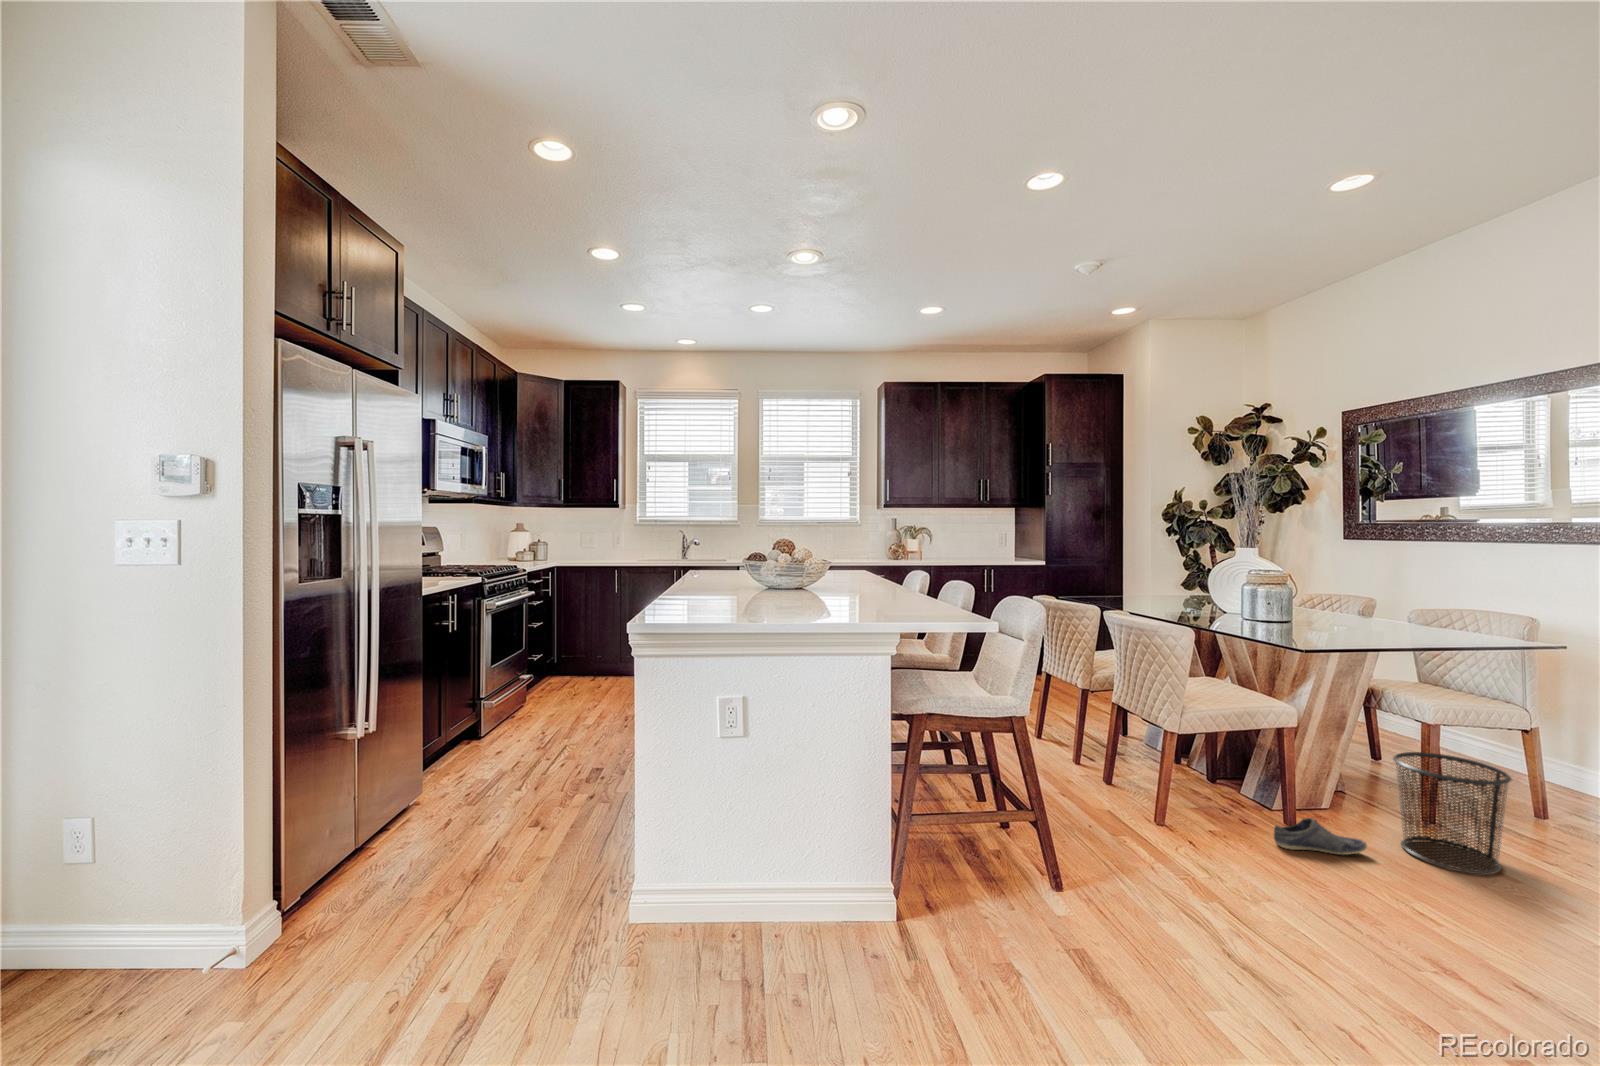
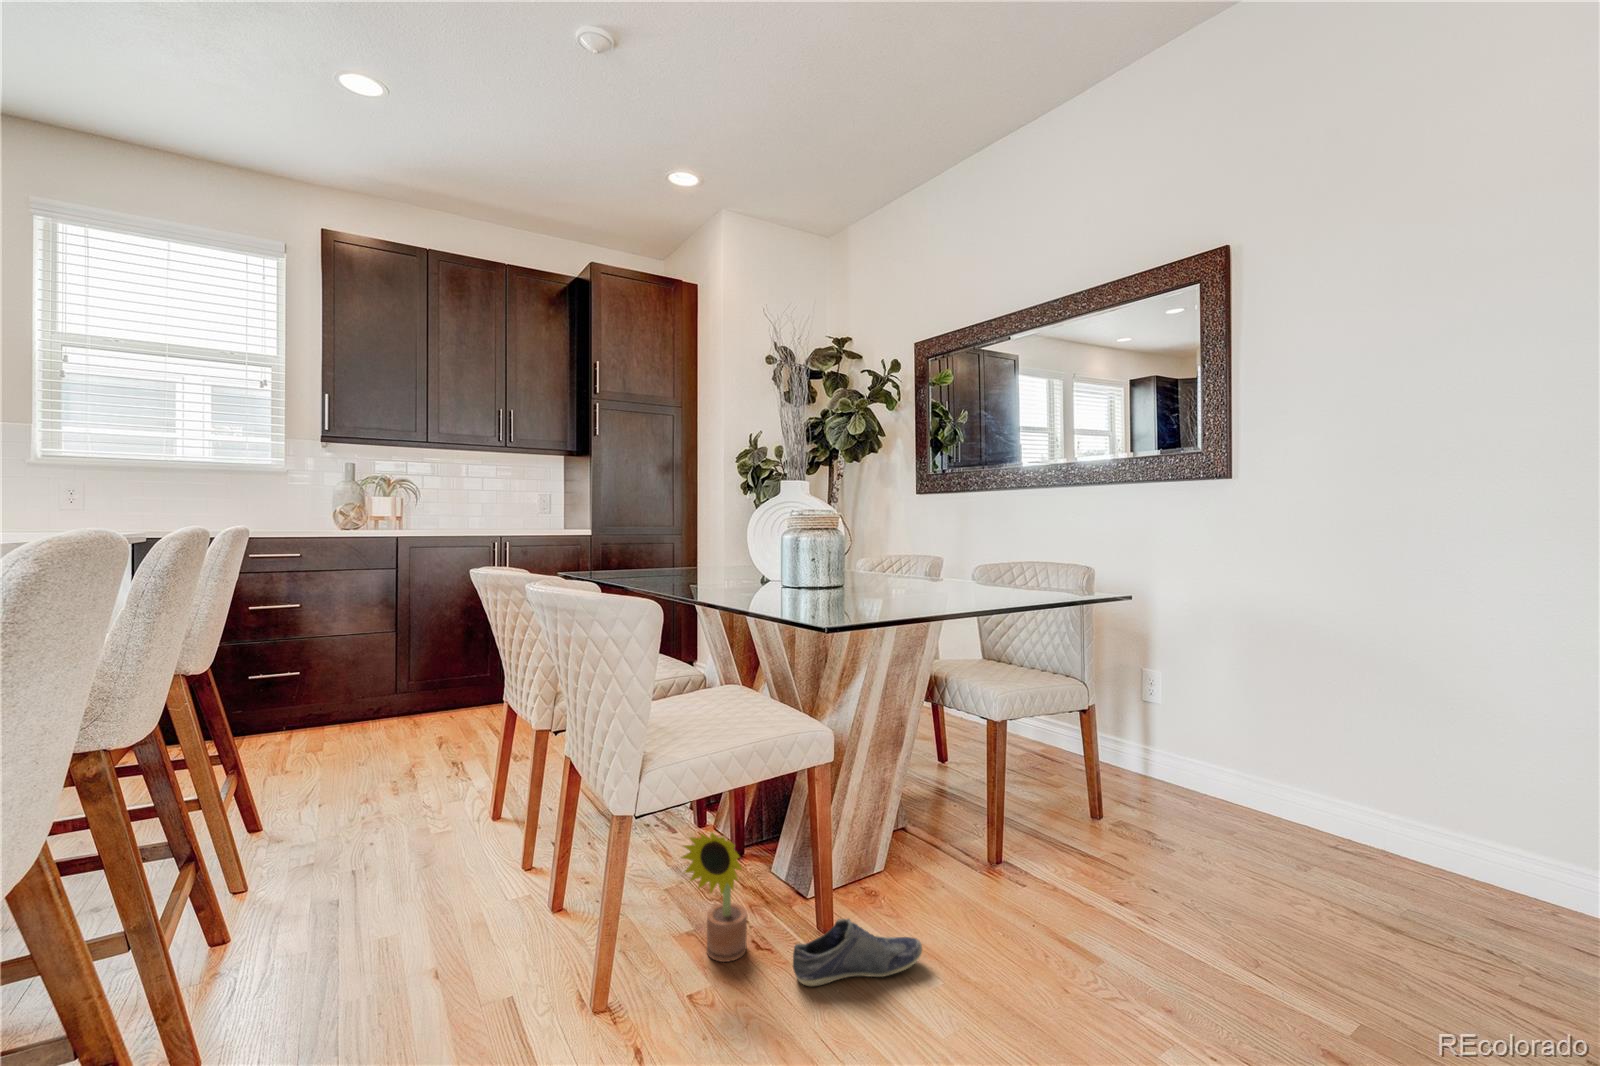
waste bin: present [1393,752,1511,874] -> none [957,771,1094,963]
decorative plant: none [1196,754,1240,831] -> present [682,832,747,962]

